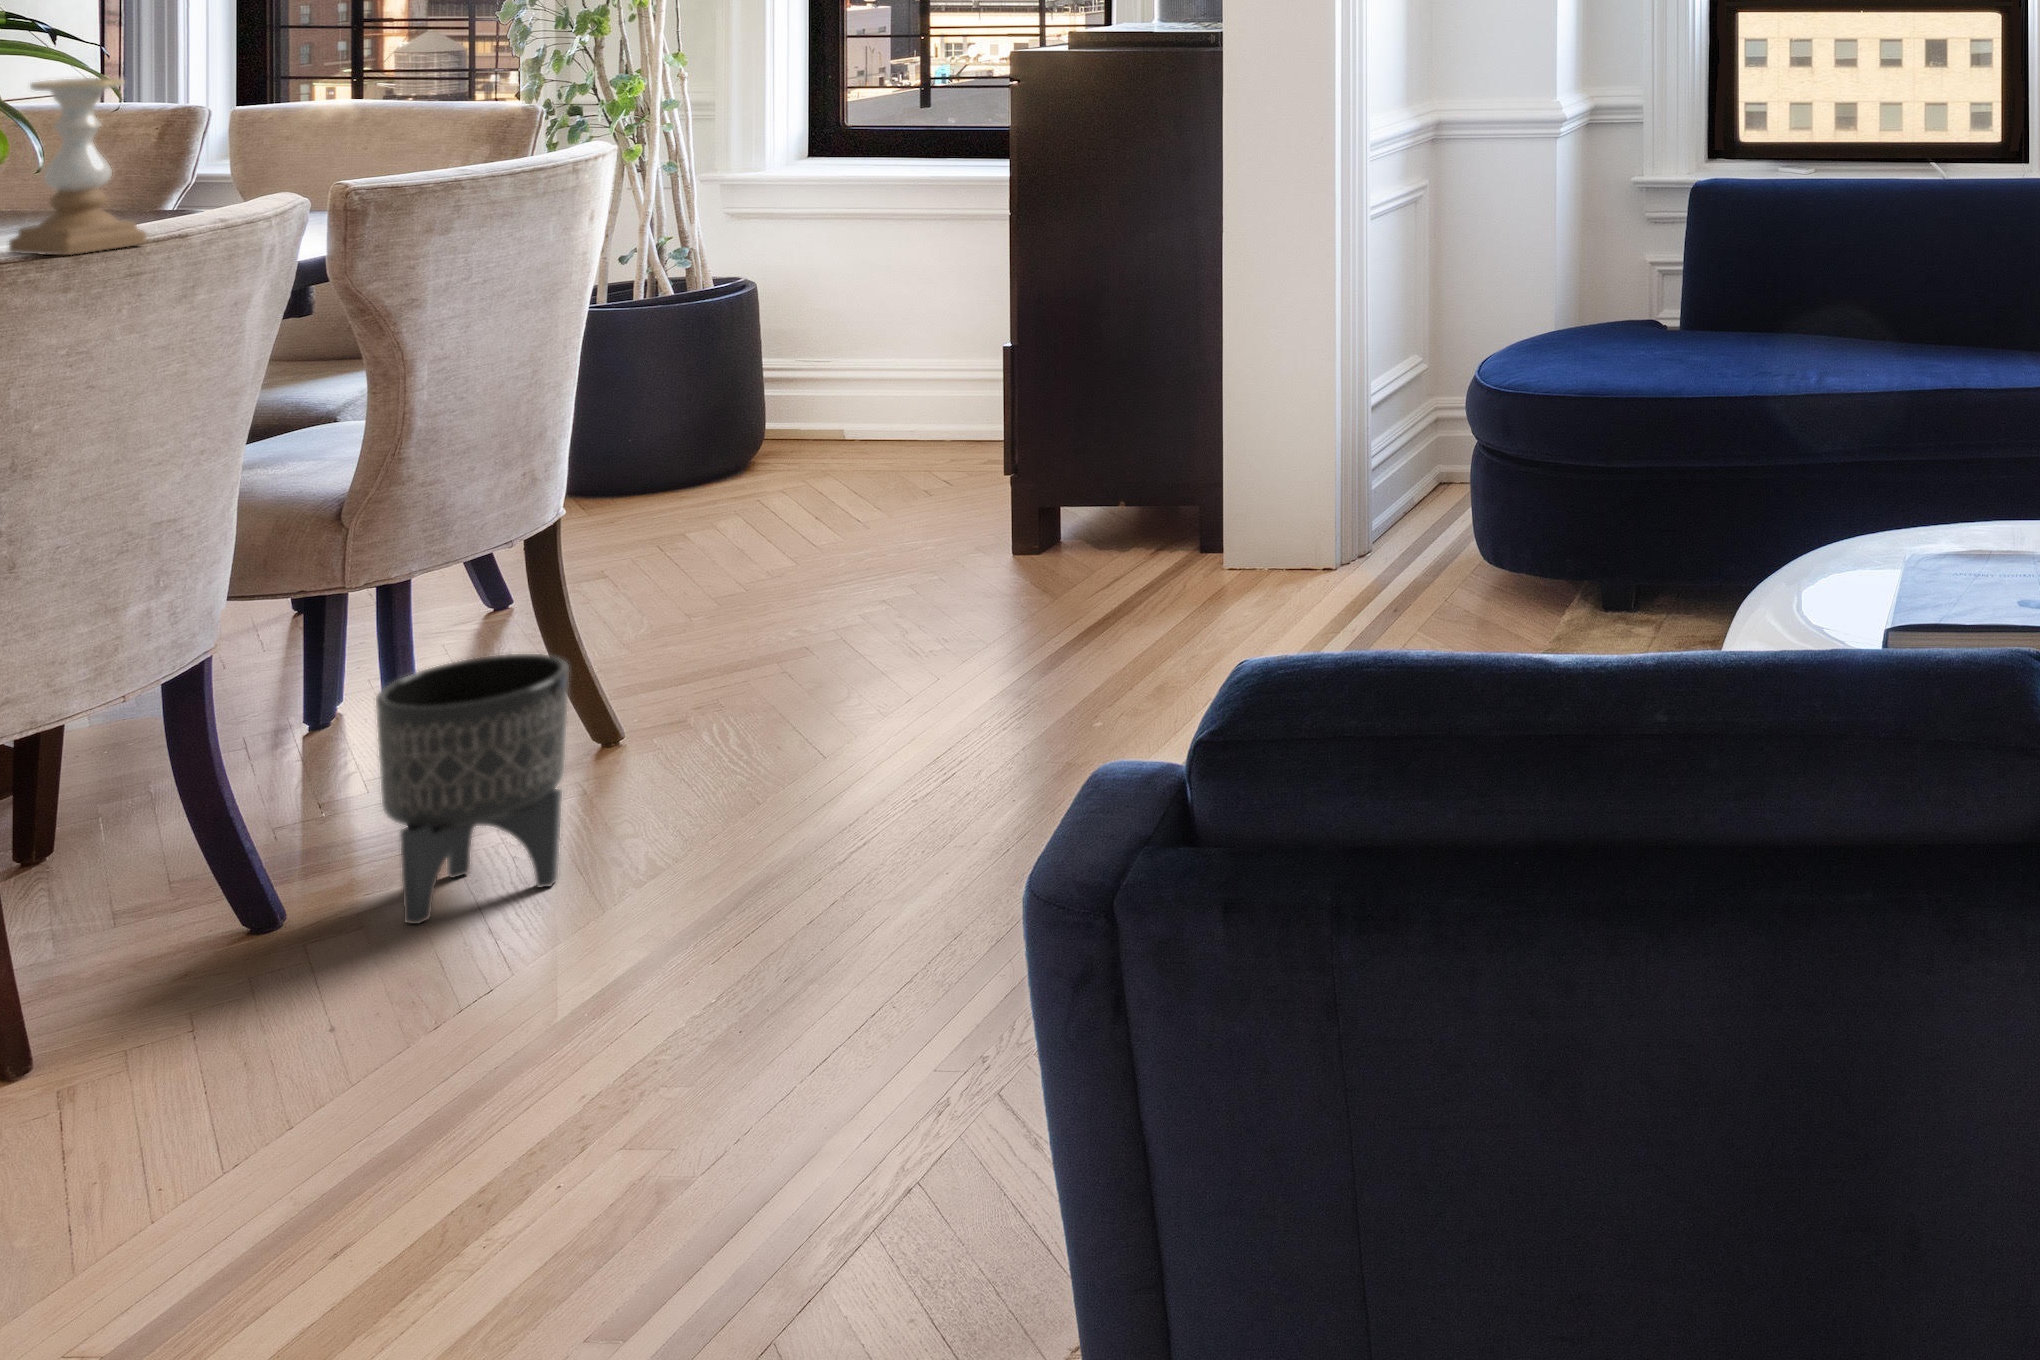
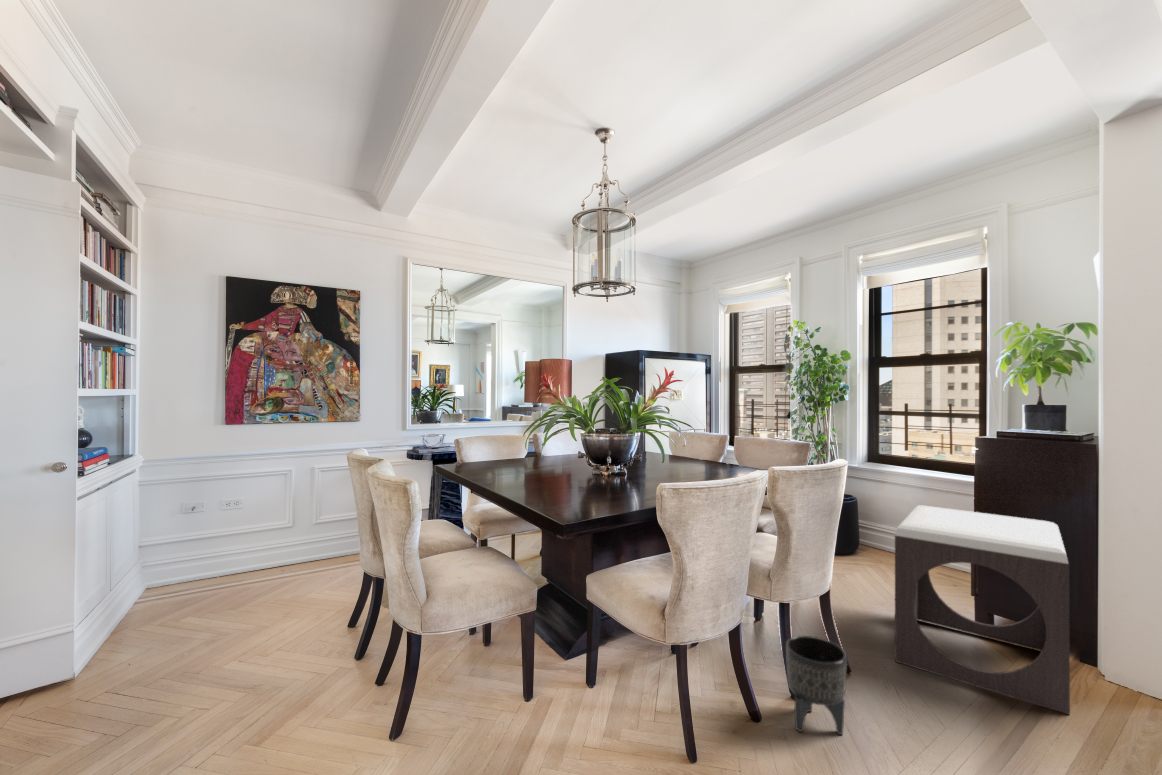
candle holder: present [9,78,146,255] -> none [691,428,719,475]
footstool: none [767,244,1193,694] -> present [895,505,1070,714]

